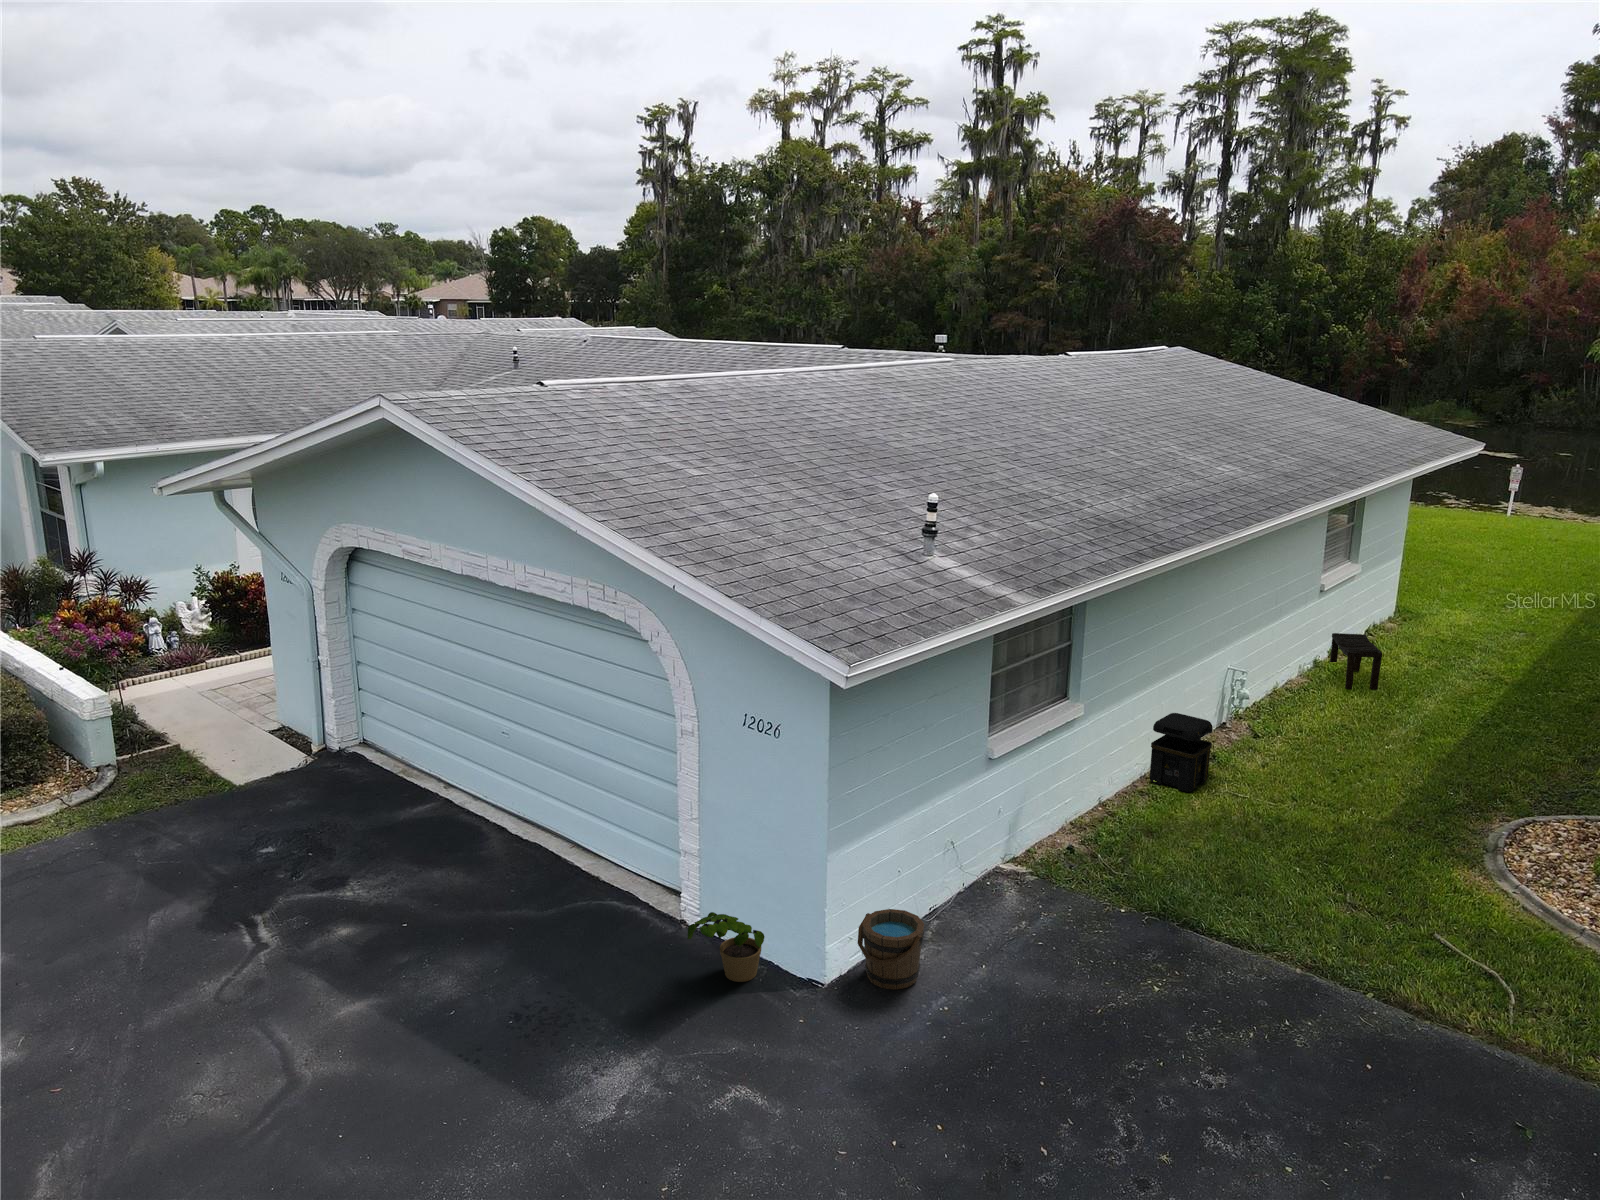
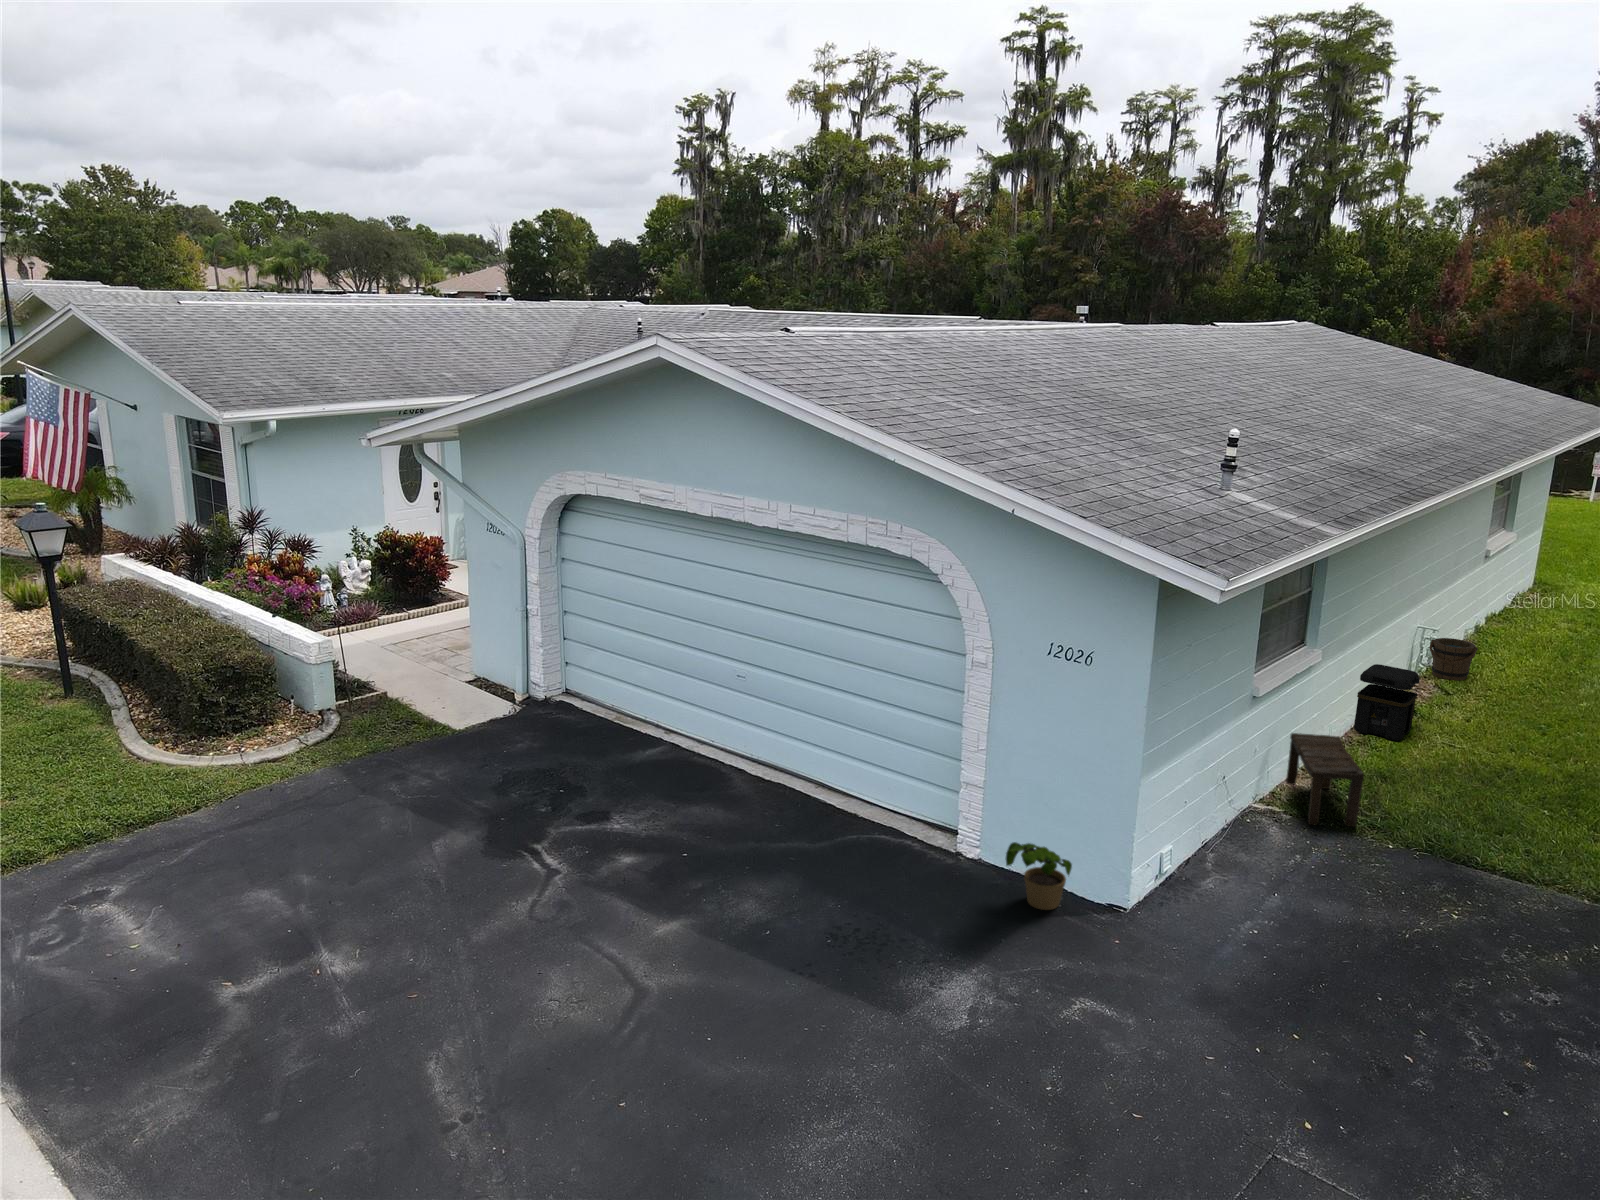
bench: present [1330,633,1382,690] -> present [1286,733,1364,827]
bucket: present [858,909,924,990] -> present [1429,638,1478,680]

